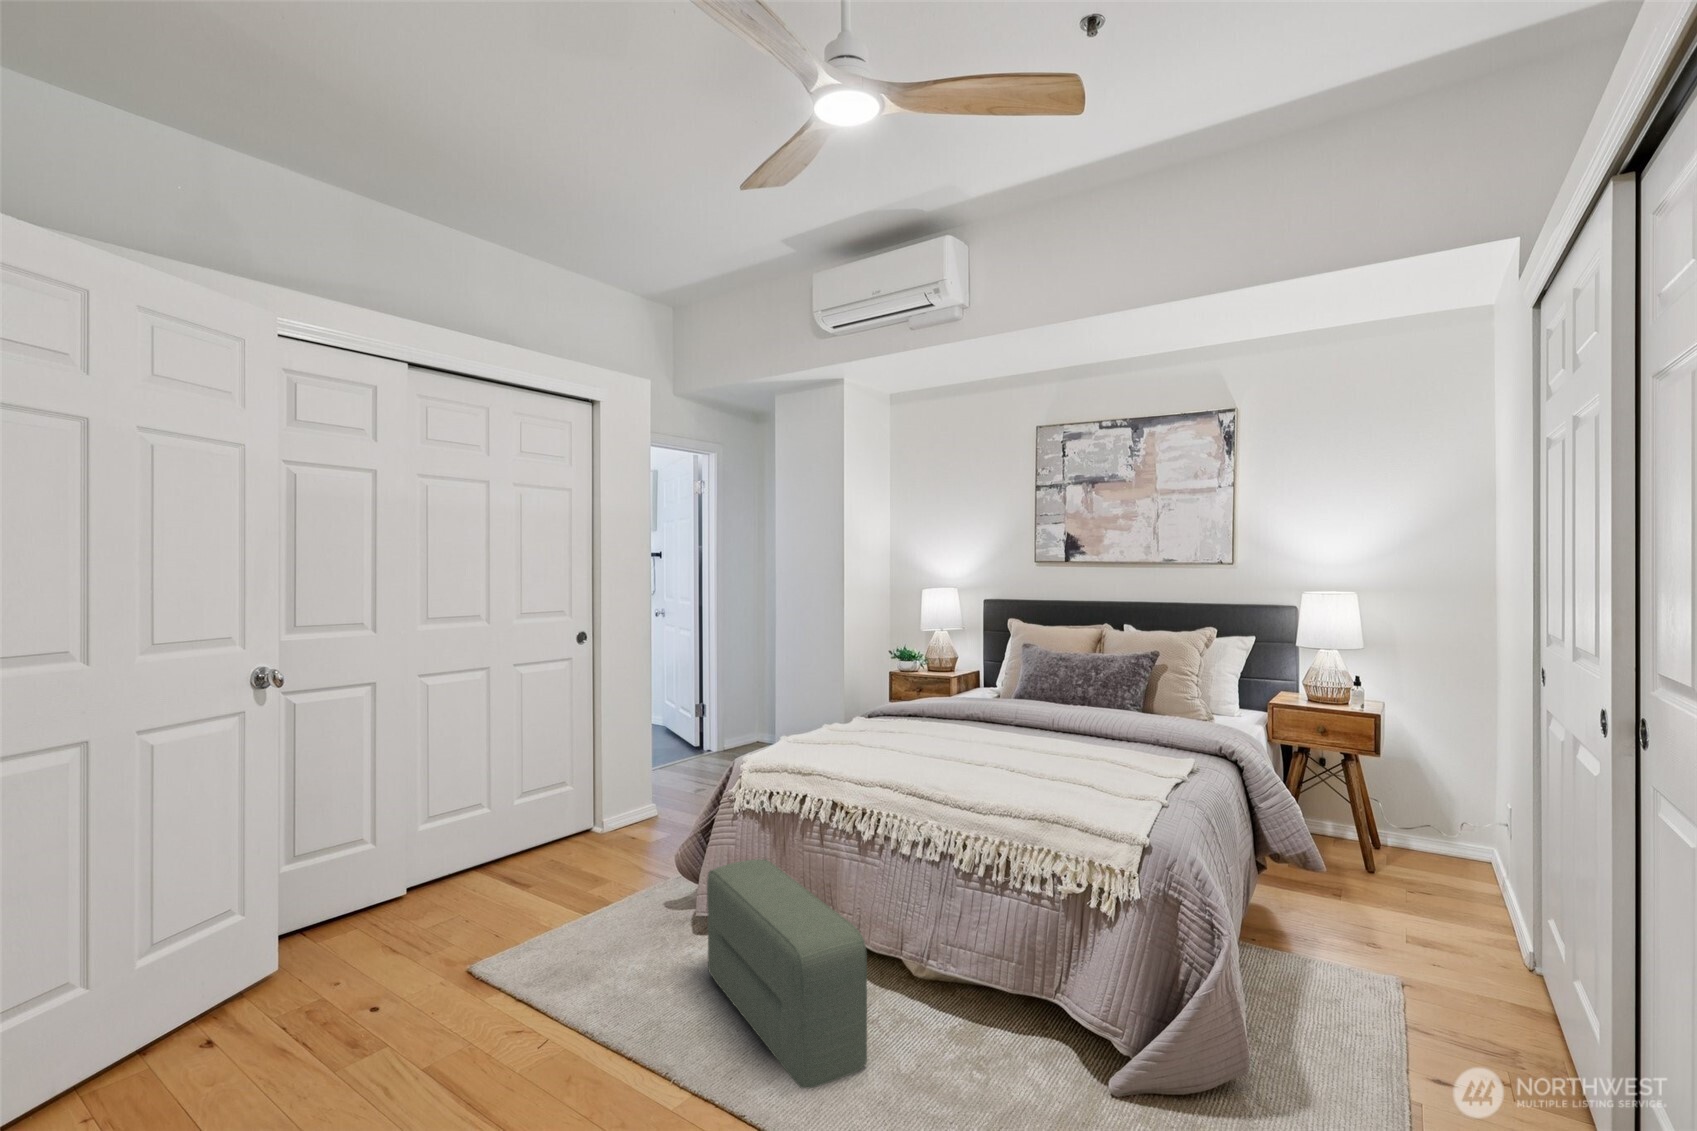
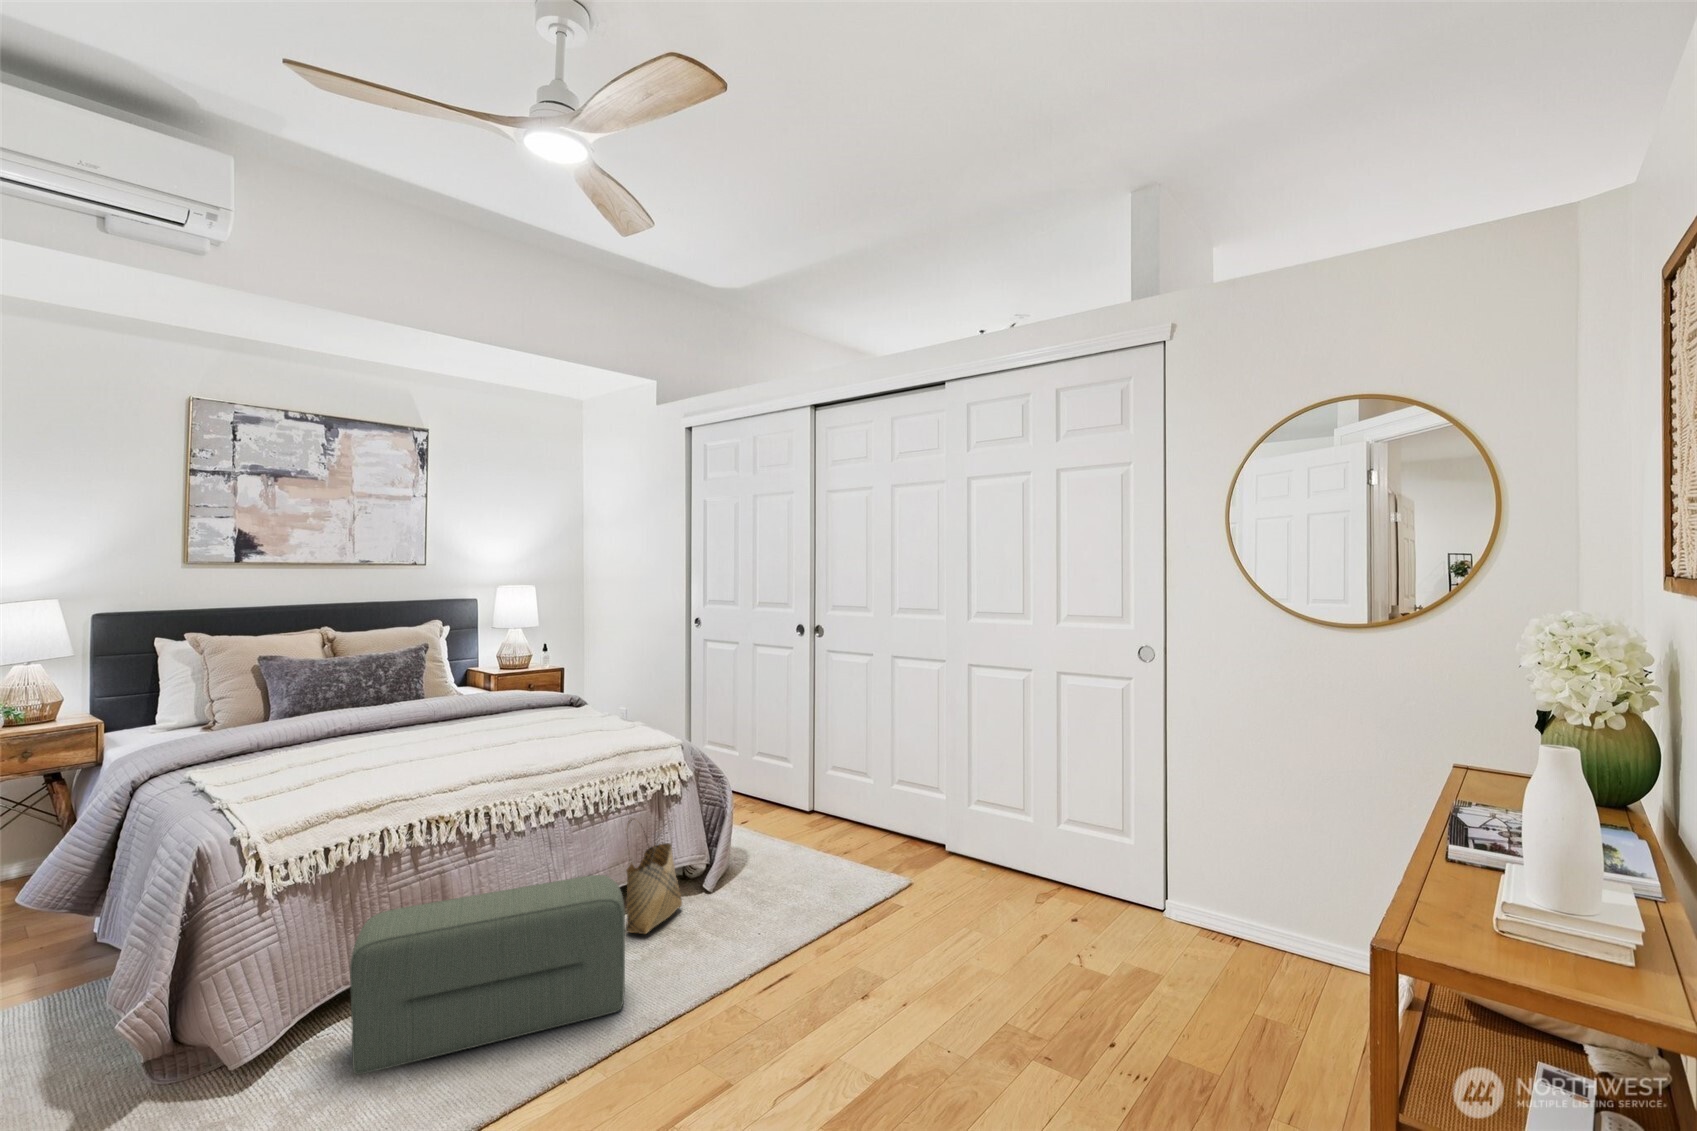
woven basket: none [958,906,1066,1075] -> present [625,820,682,934]

